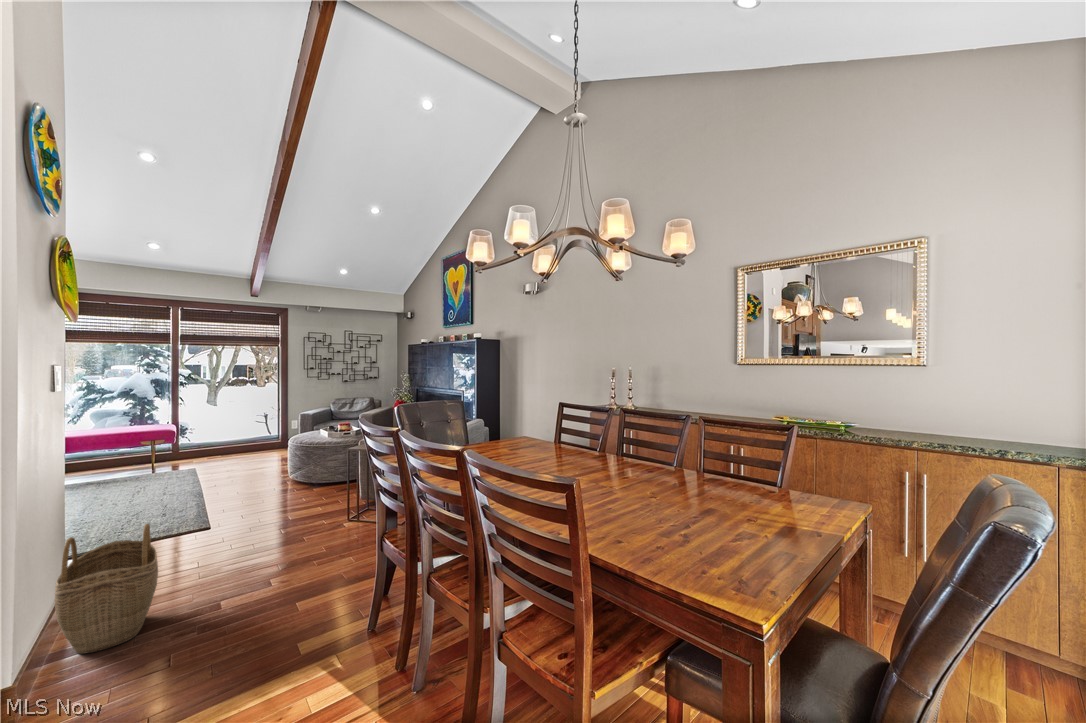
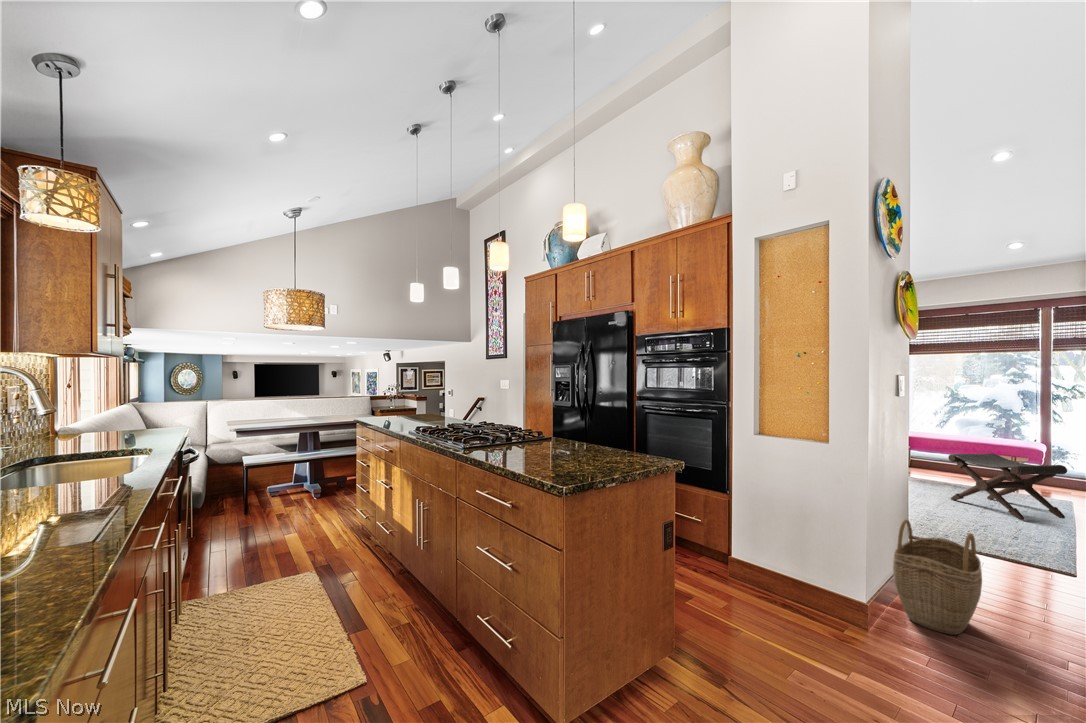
footstool: none [91,440,197,499] -> present [948,453,1067,520]

